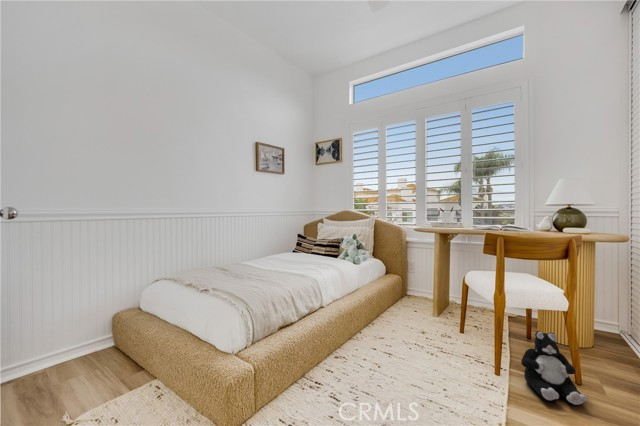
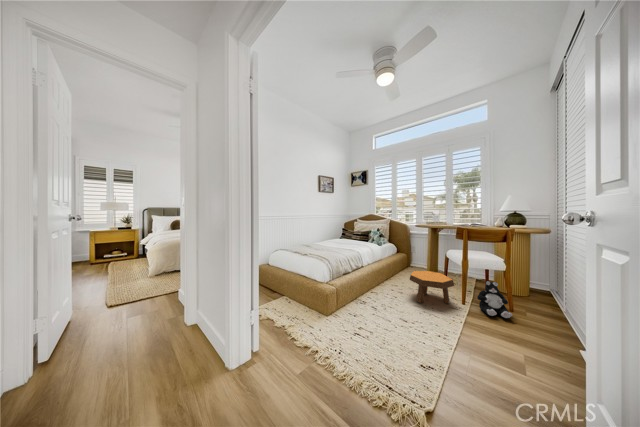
footstool: none [403,311,481,377] -> present [410,271,454,304]

